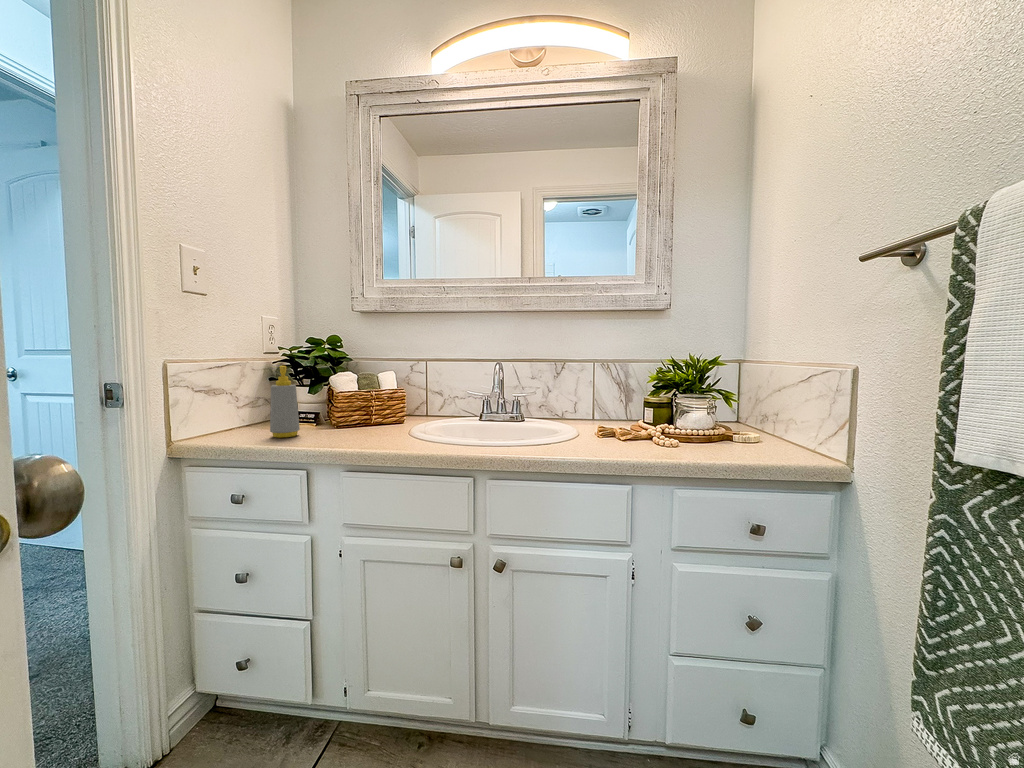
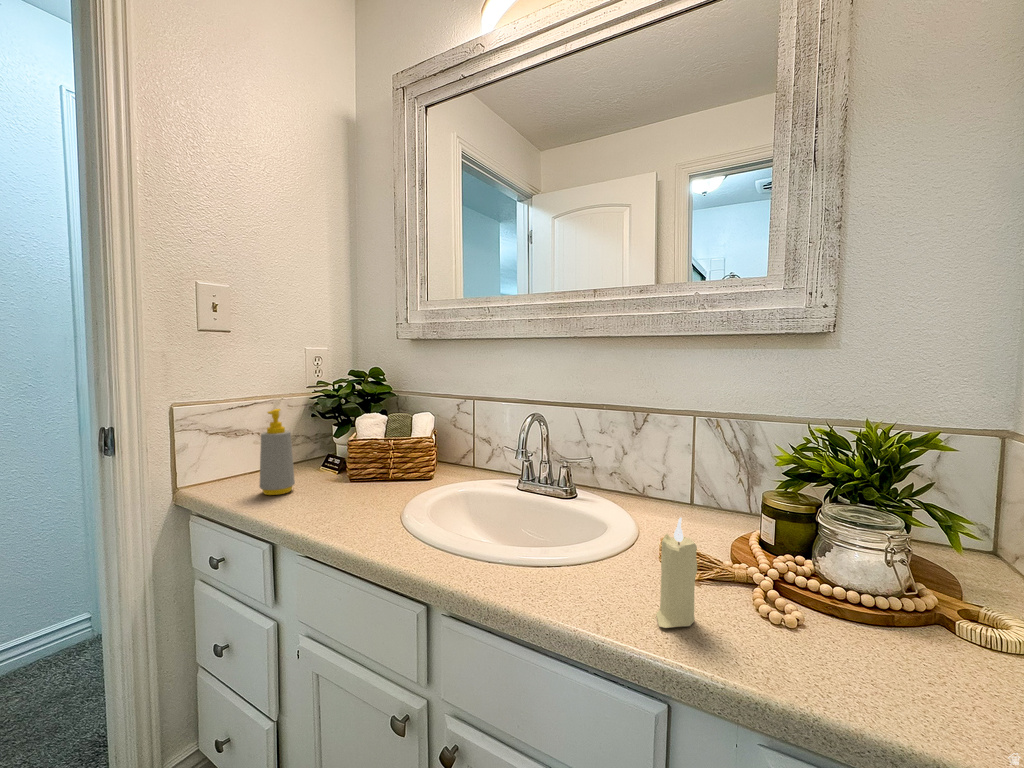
candle: none [616,395,635,451] -> present [656,518,697,628]

